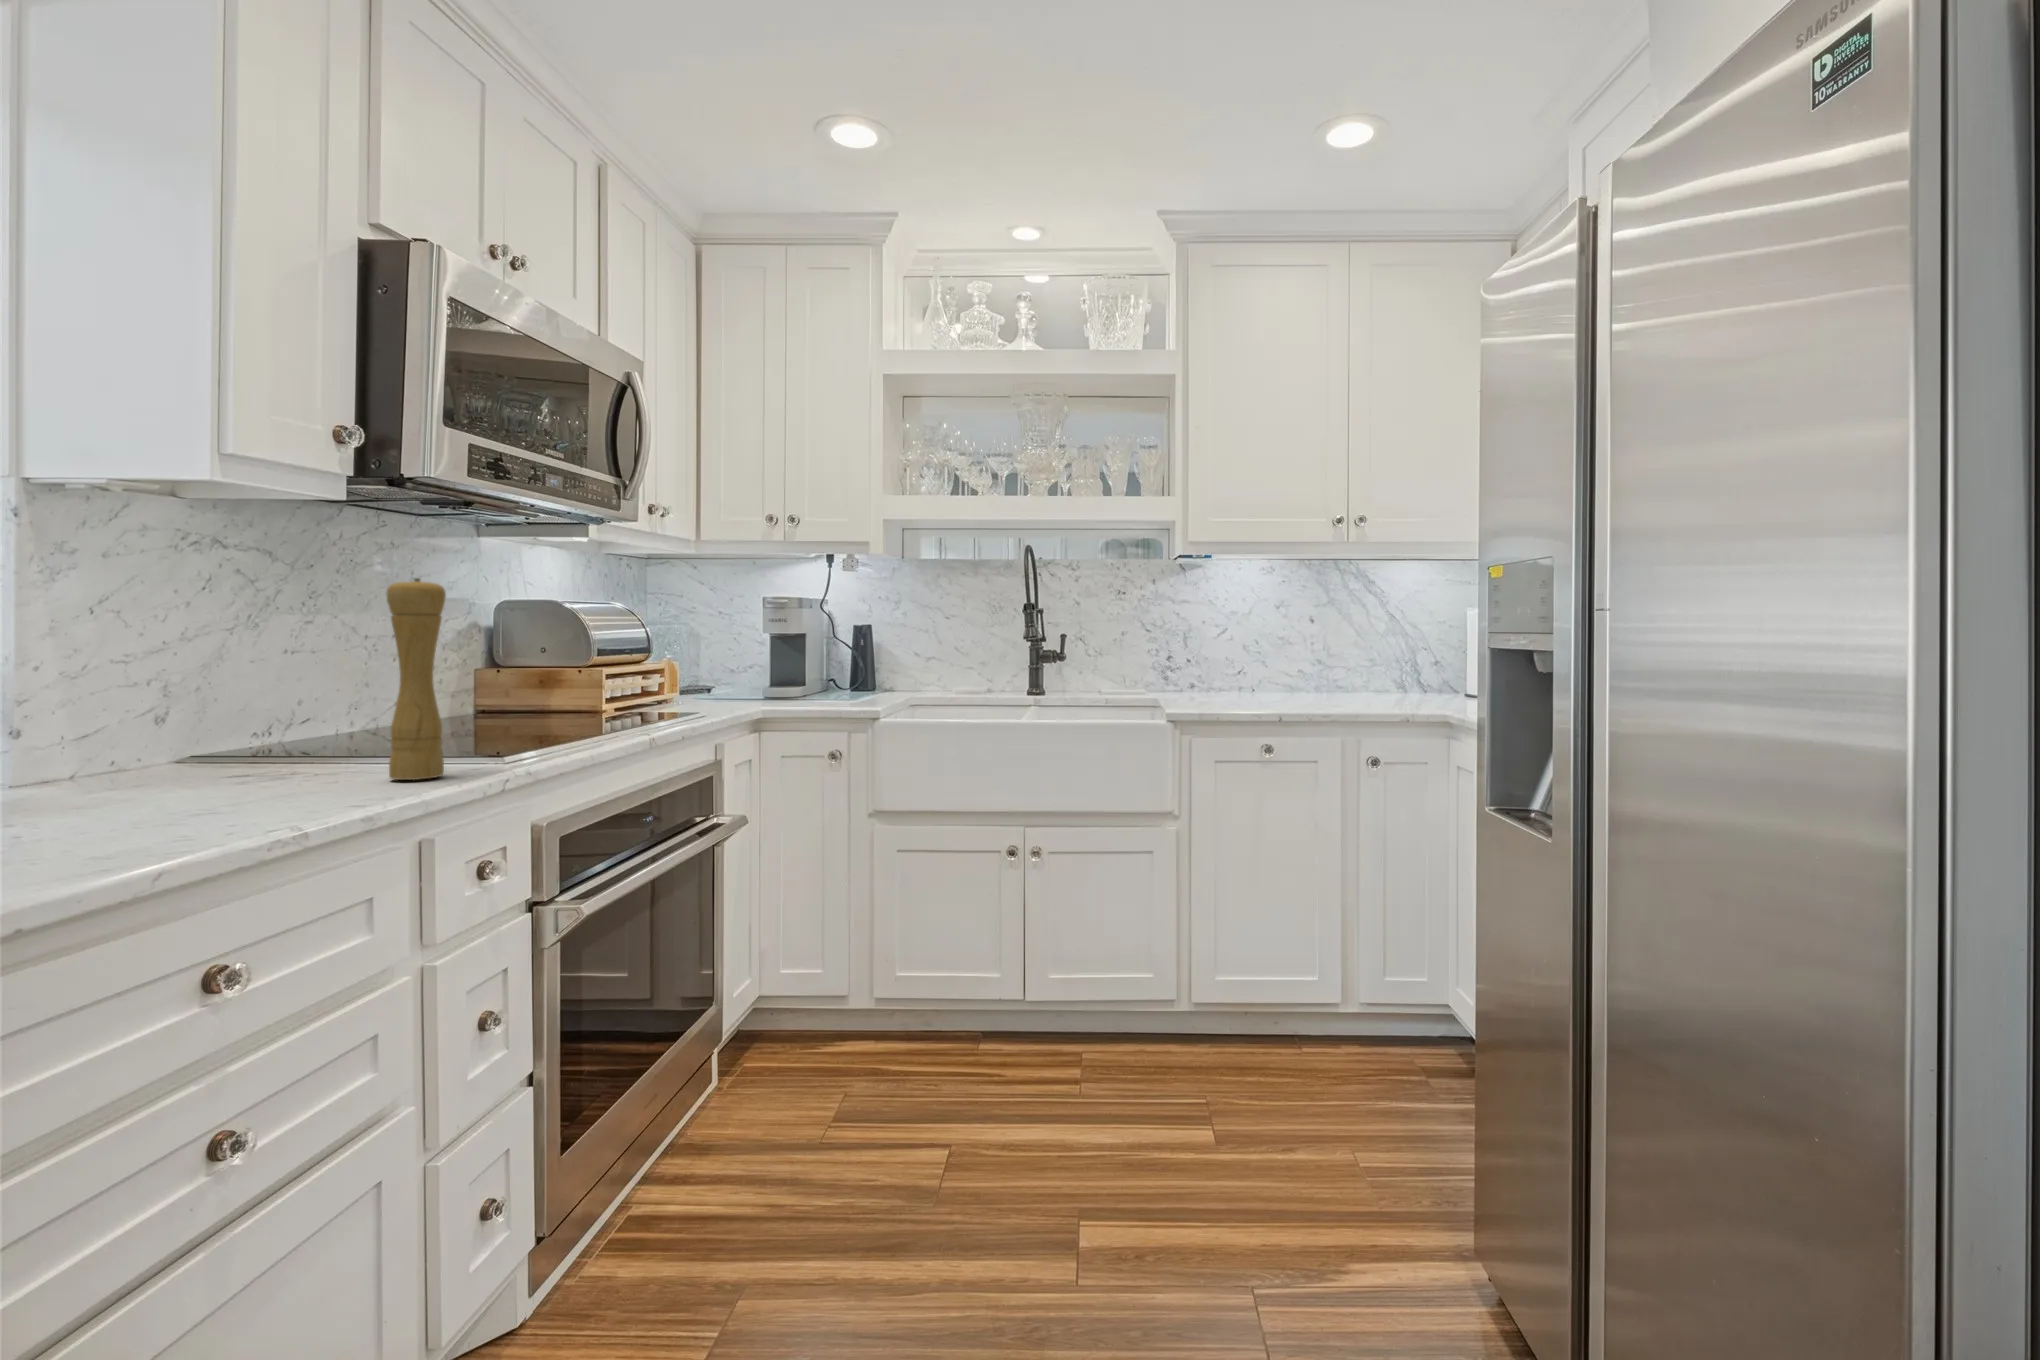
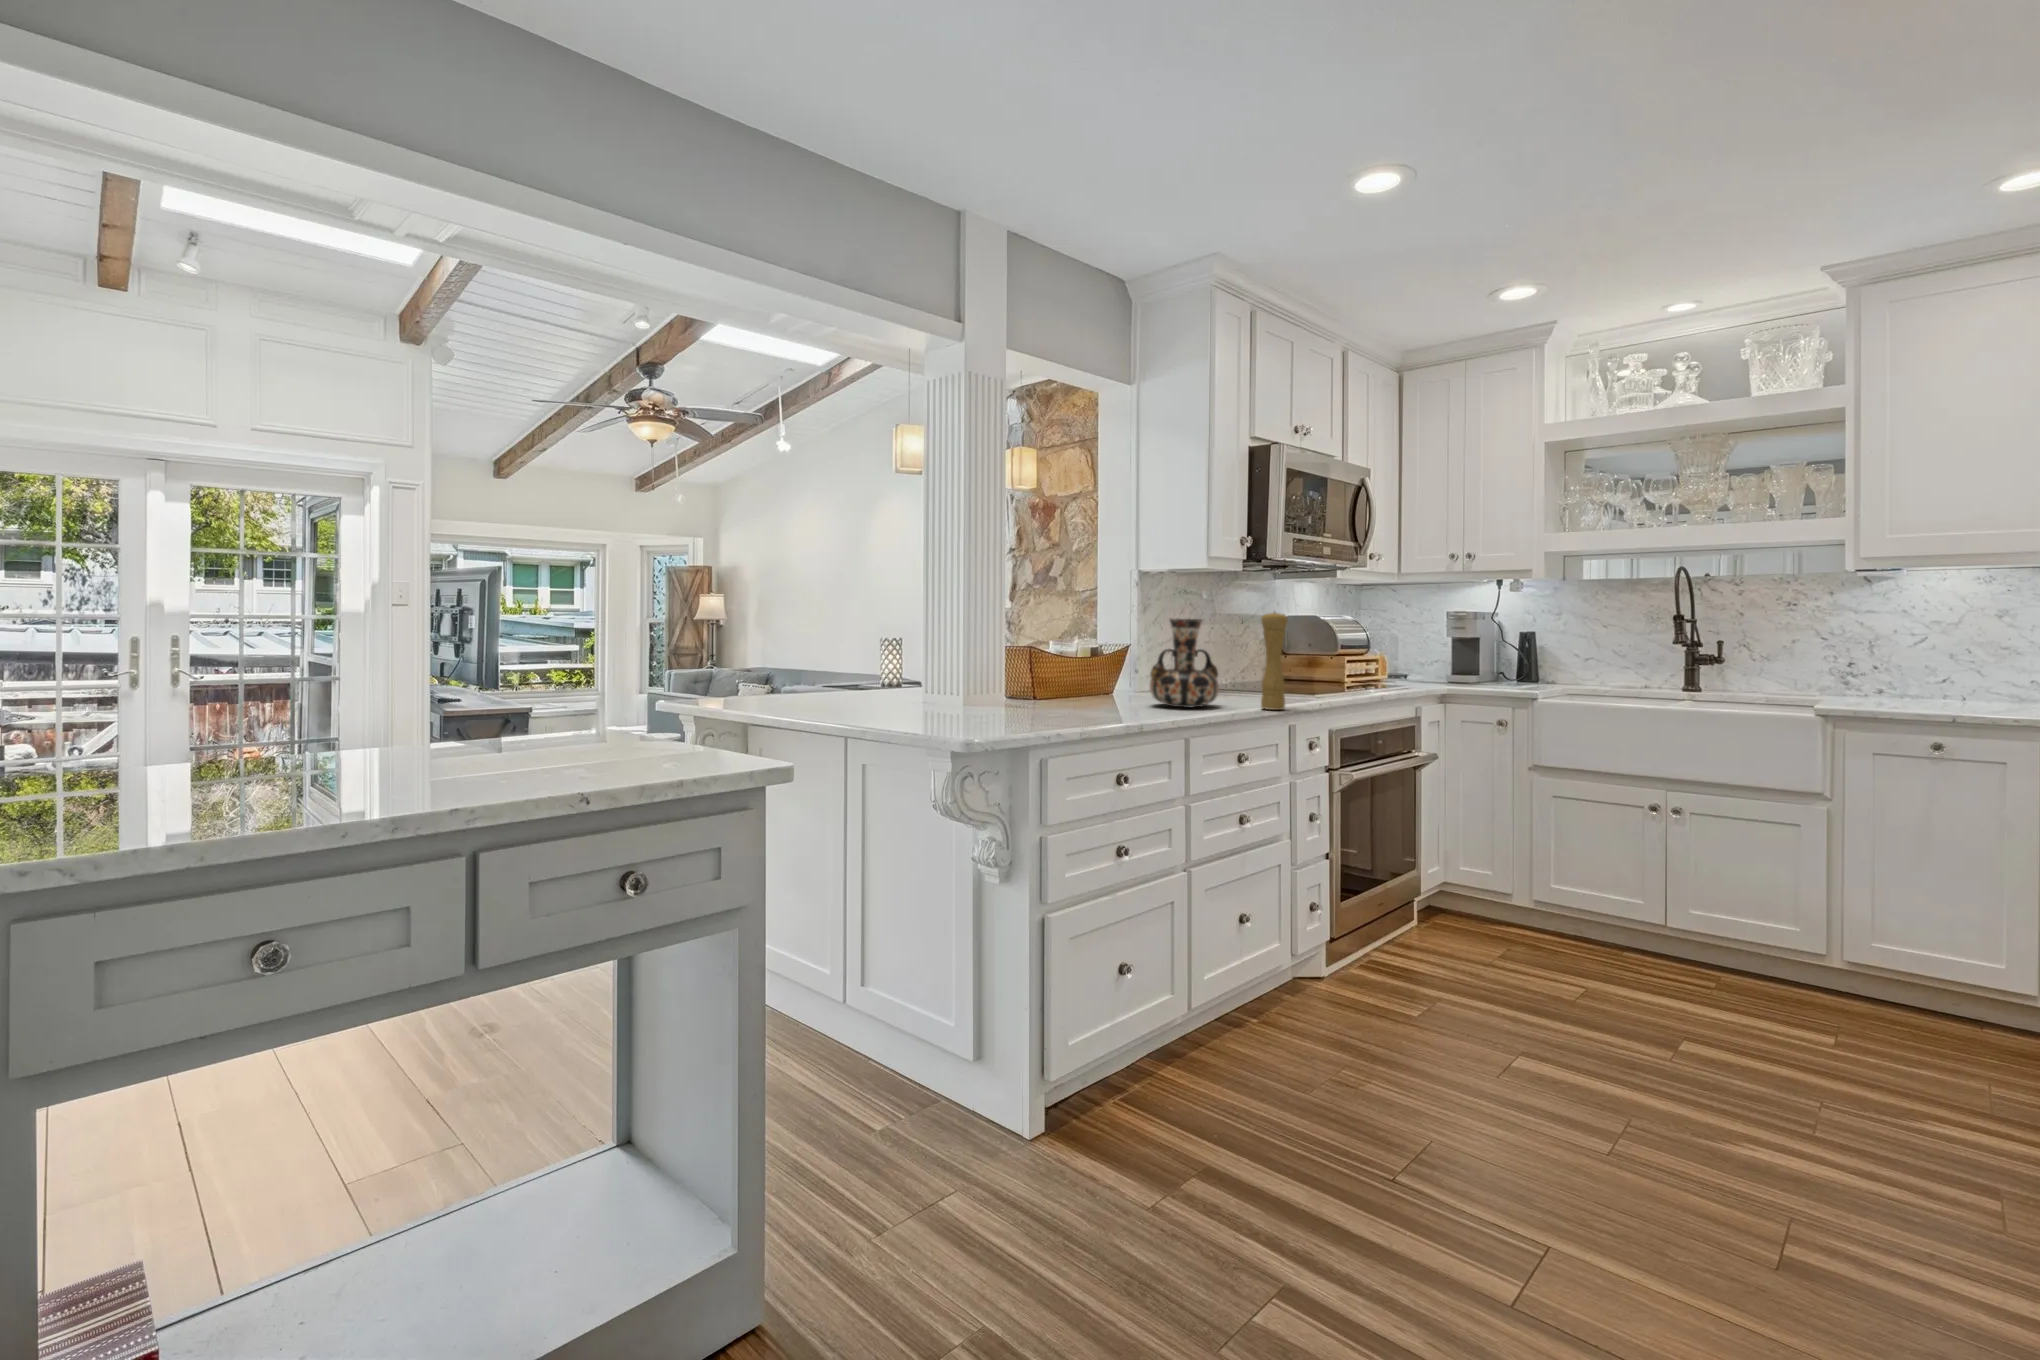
decorative vase: none [91,590,294,794] -> present [1150,619,1219,708]

